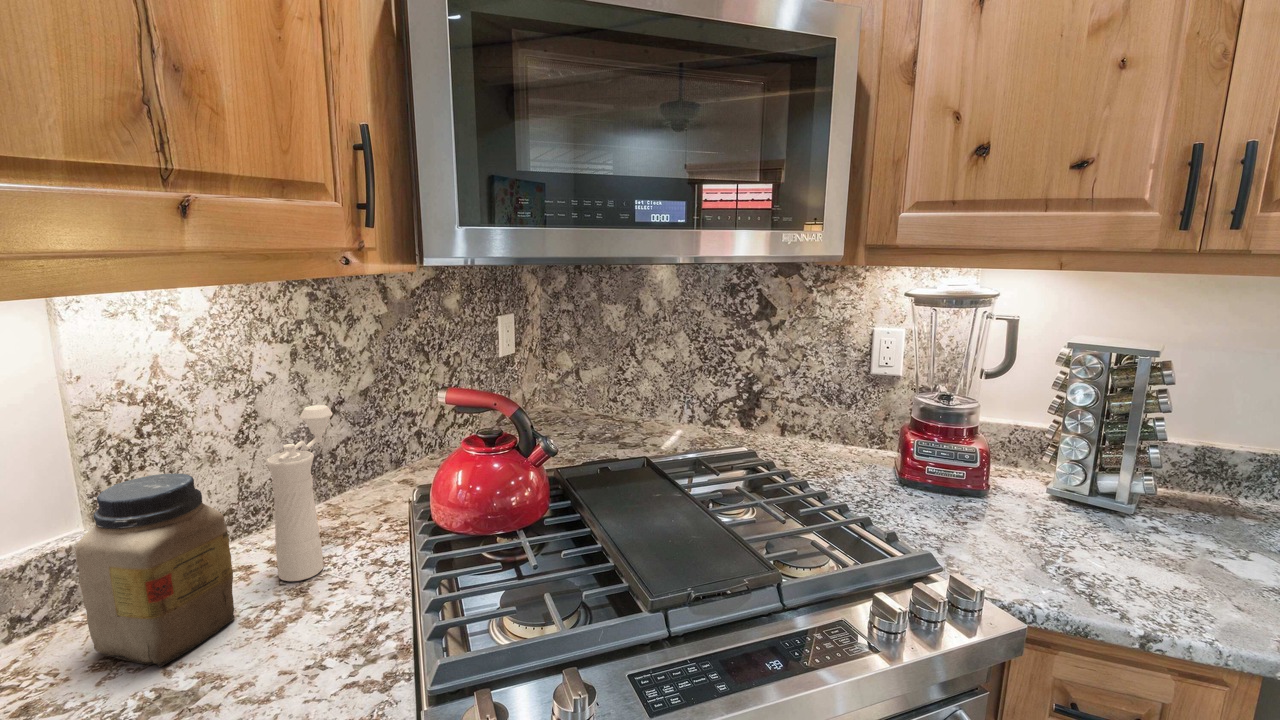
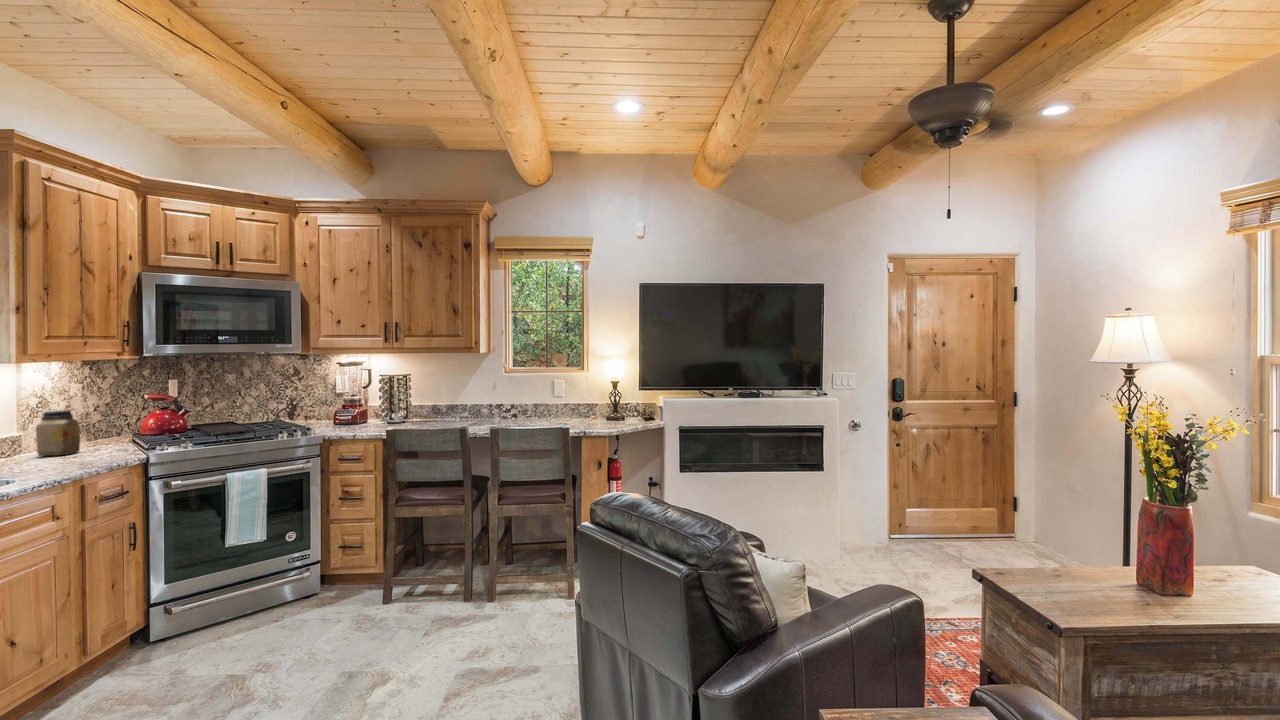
pepper mill: present [266,405,332,581] -> none [86,401,105,449]

